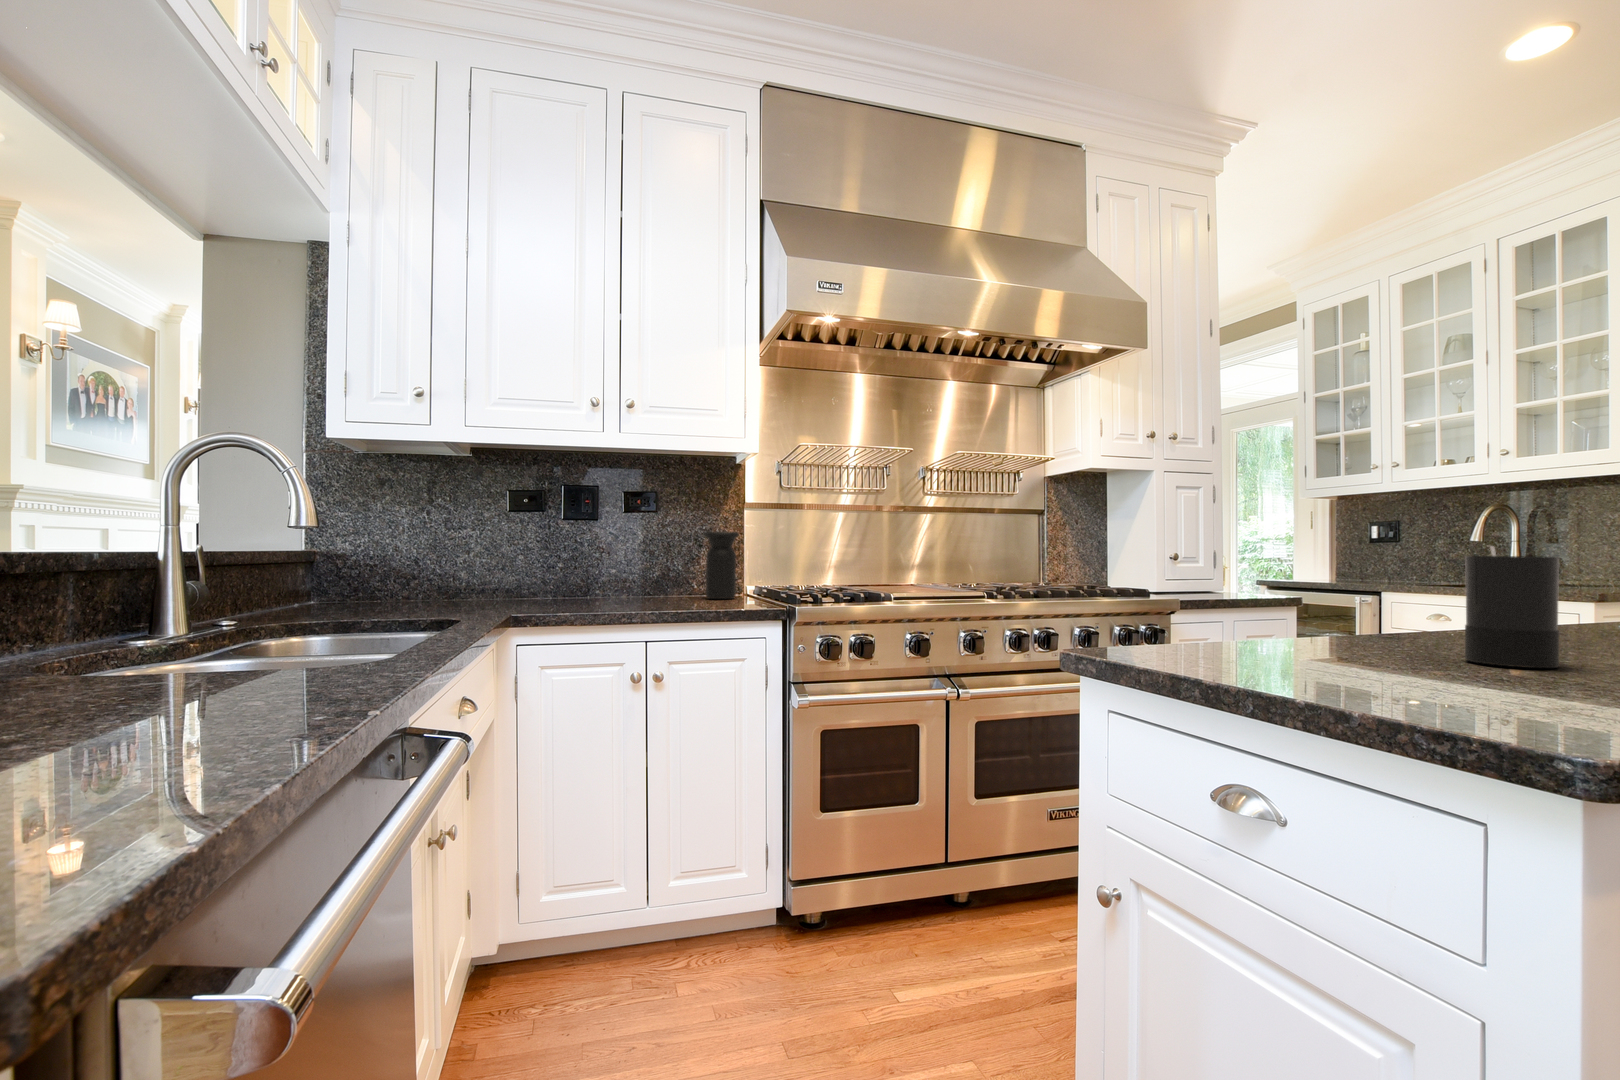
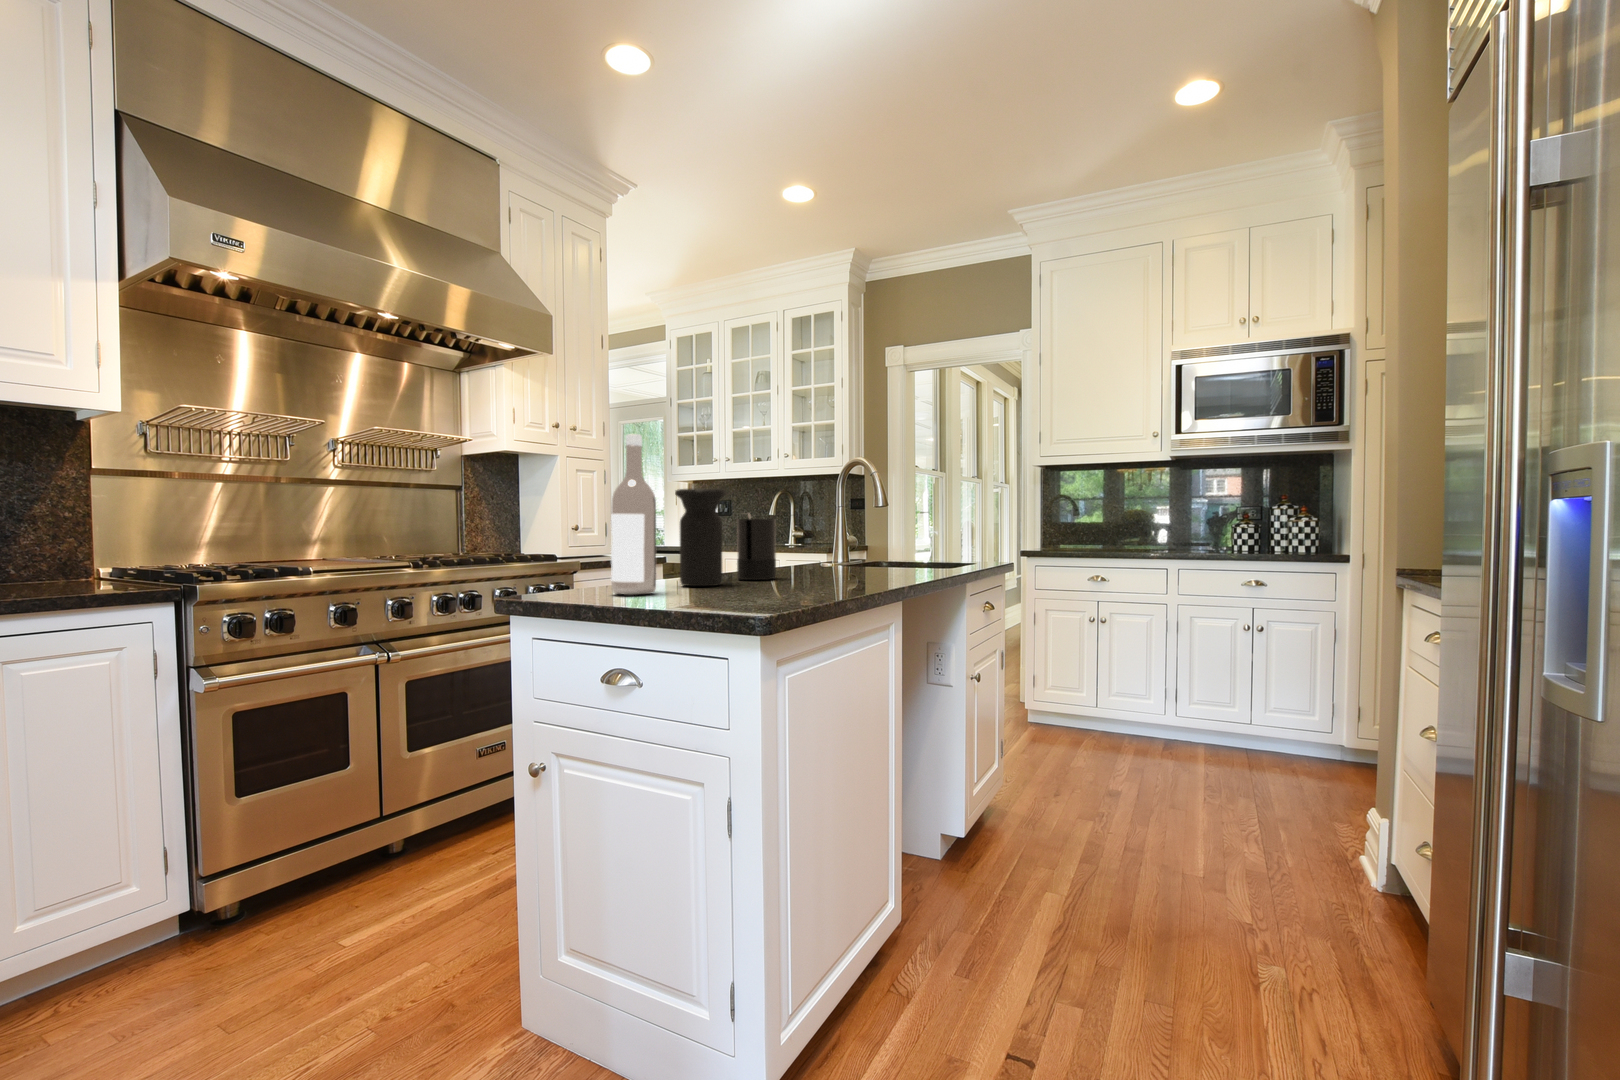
wine bottle: none [1227,419,1308,679] -> present [611,434,656,595]
vase: present [704,531,739,599] -> present [675,488,726,586]

